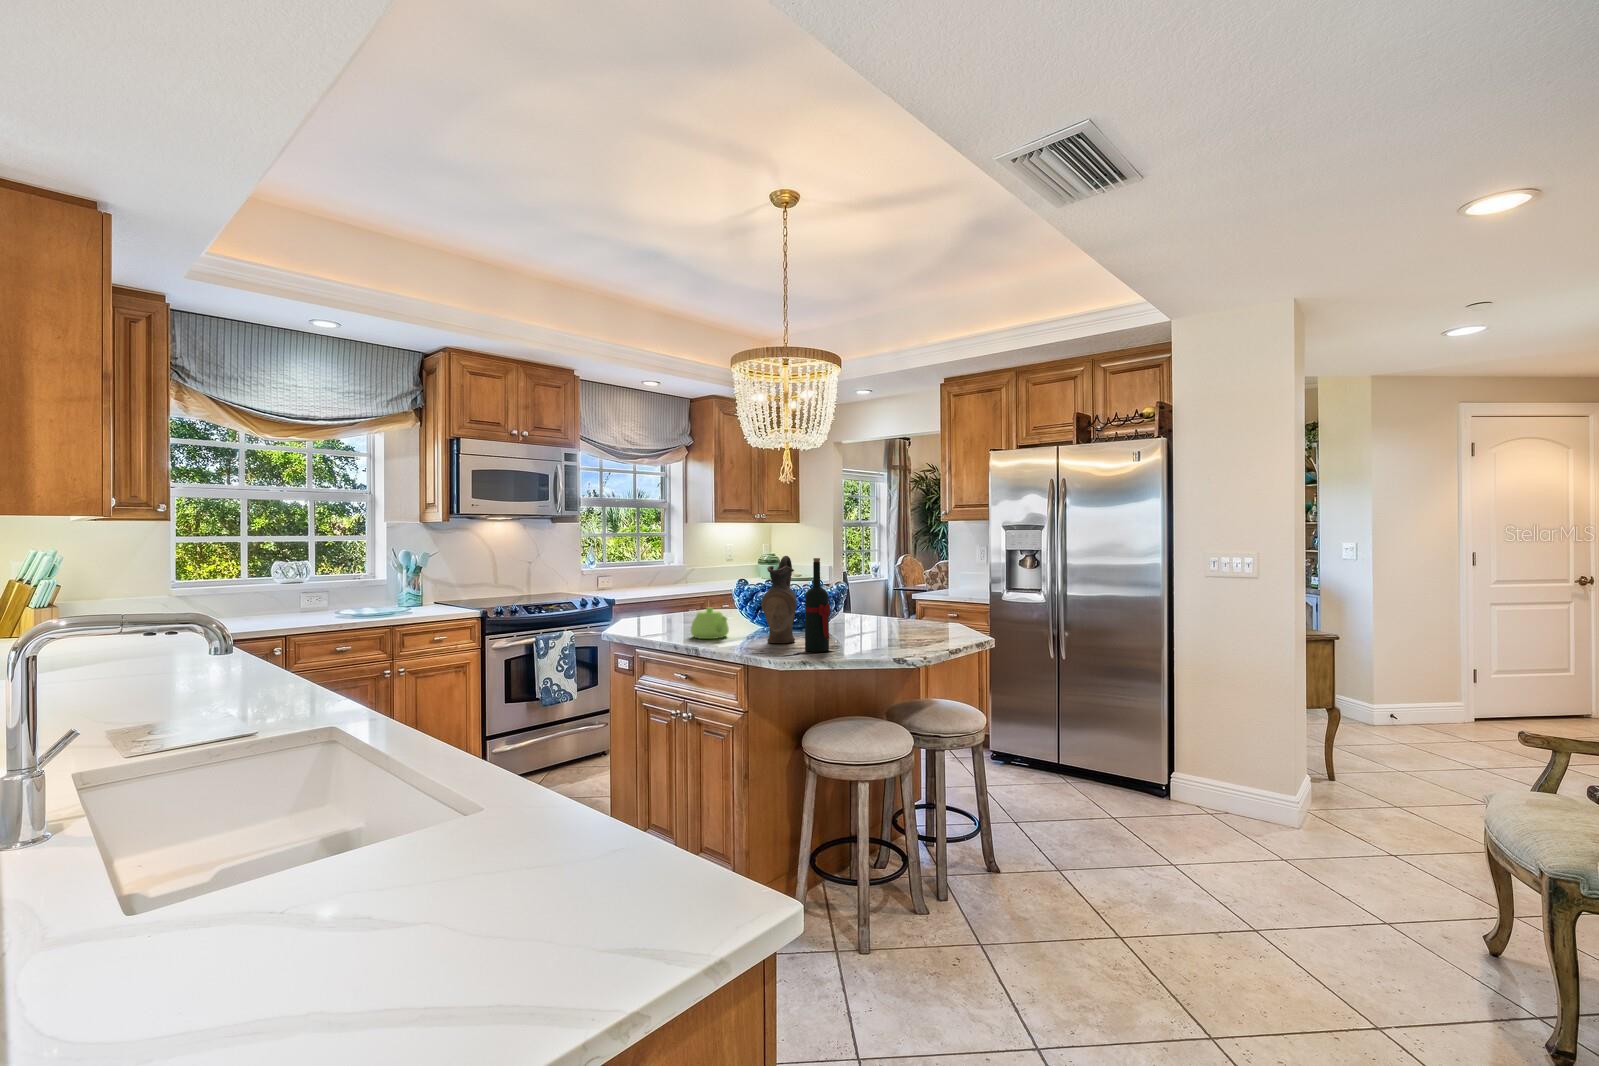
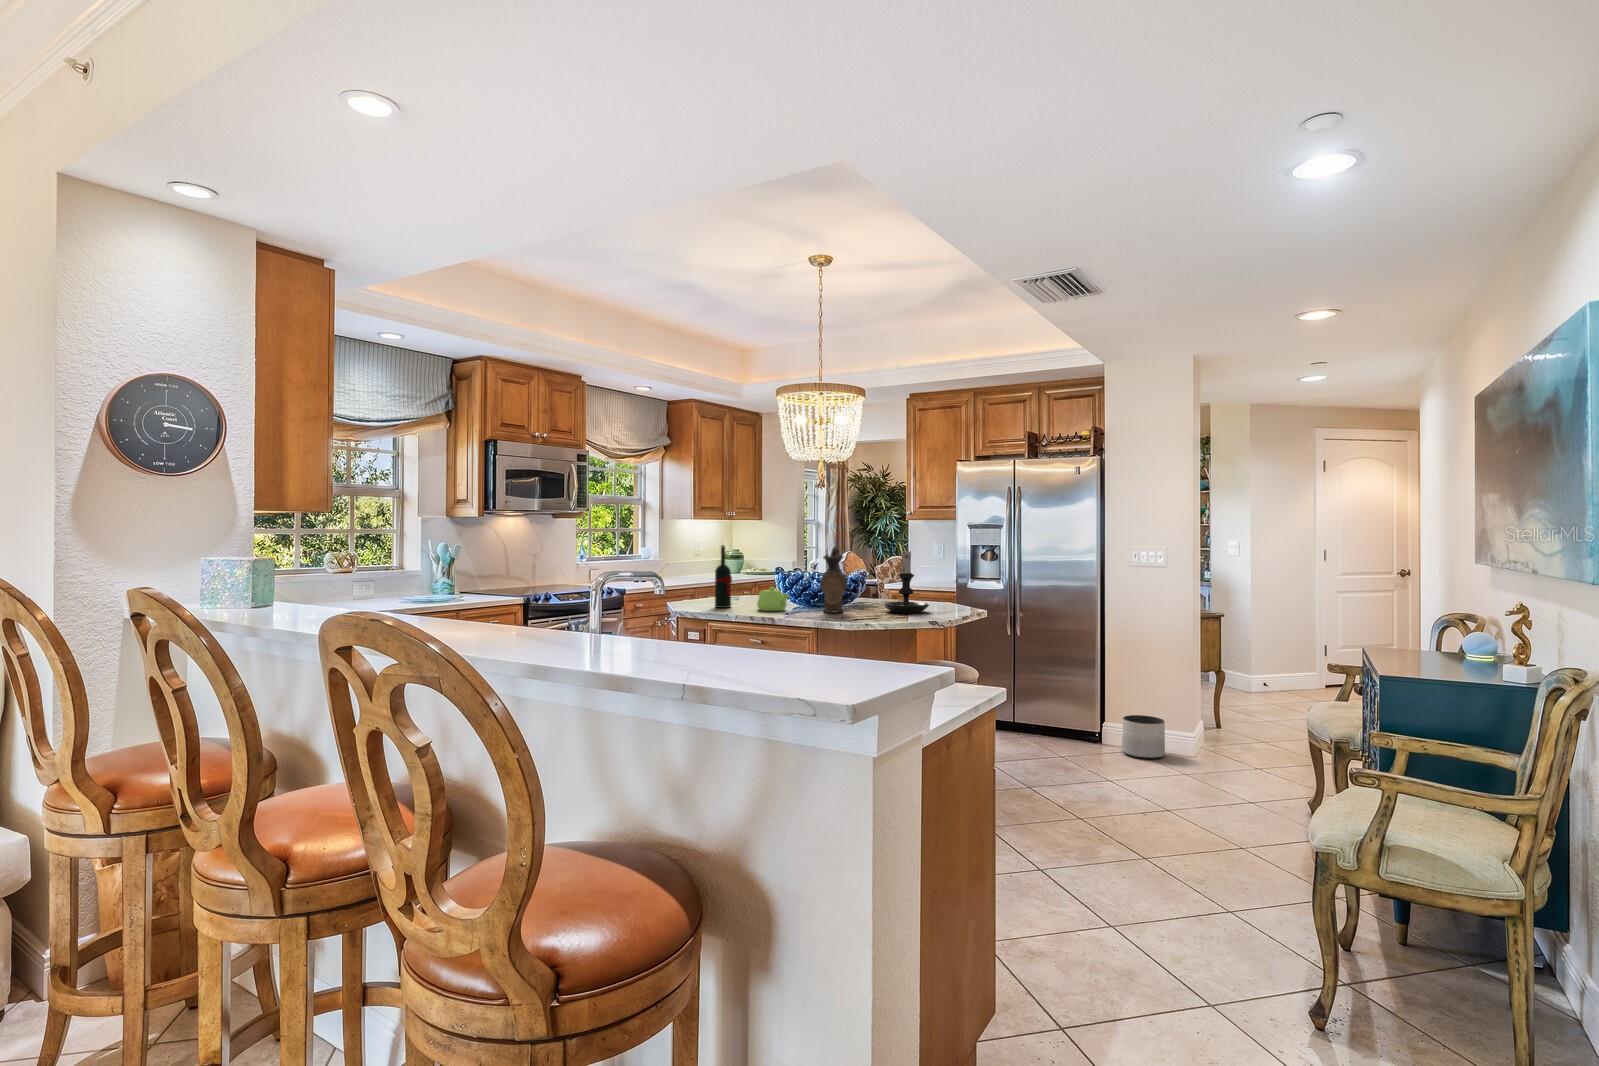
candle holder: none [848,556,907,645] -> present [884,547,929,613]
wine bottle: present [805,558,830,652] -> present [715,545,732,608]
planter: none [1198,769,1257,831] -> present [1122,715,1165,759]

